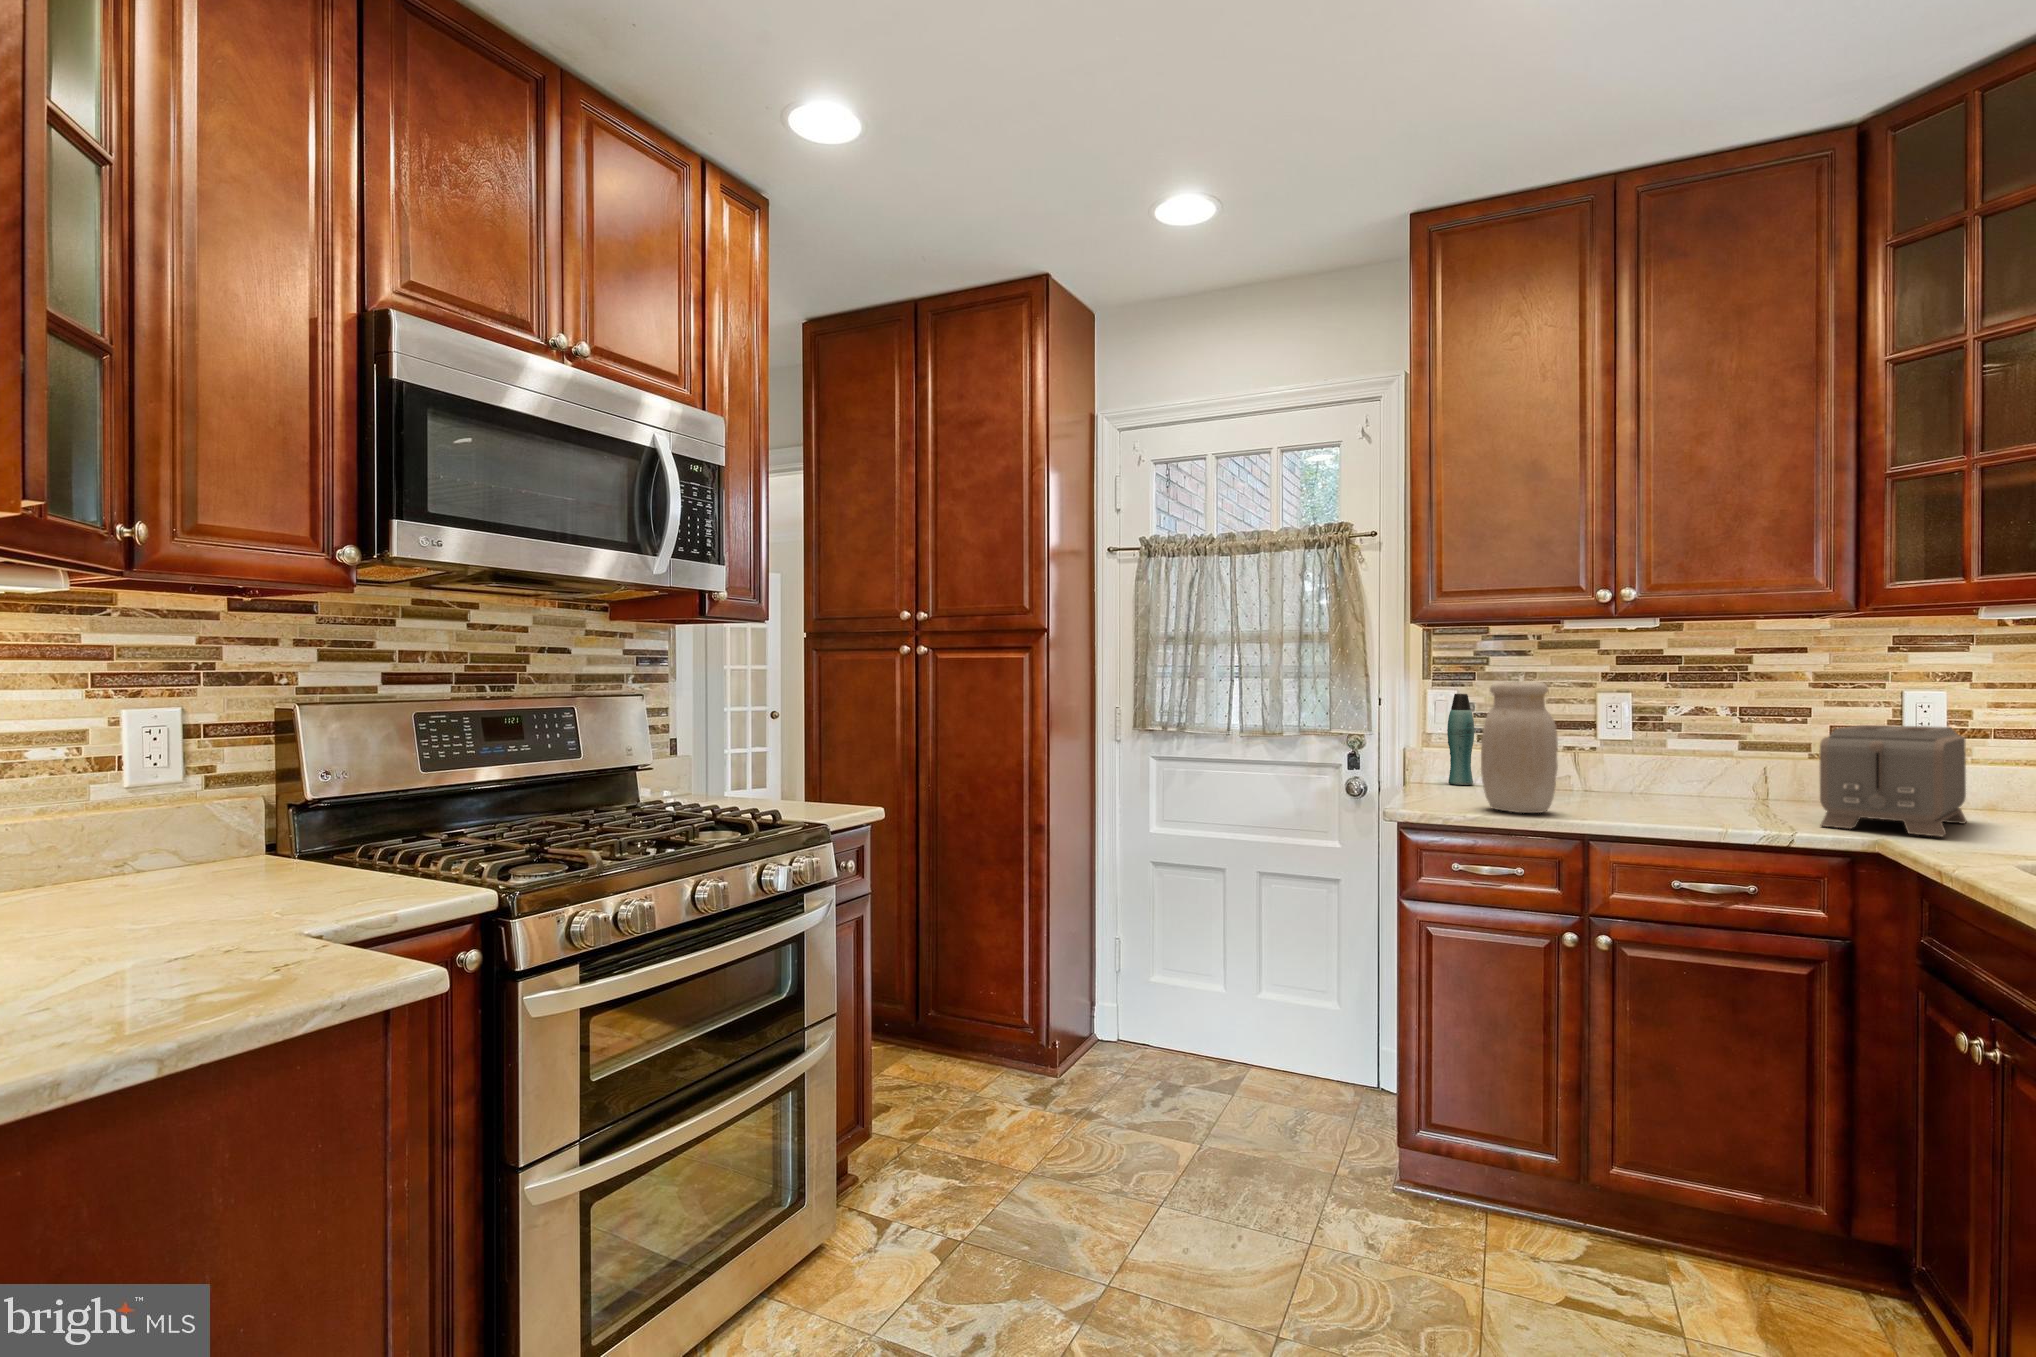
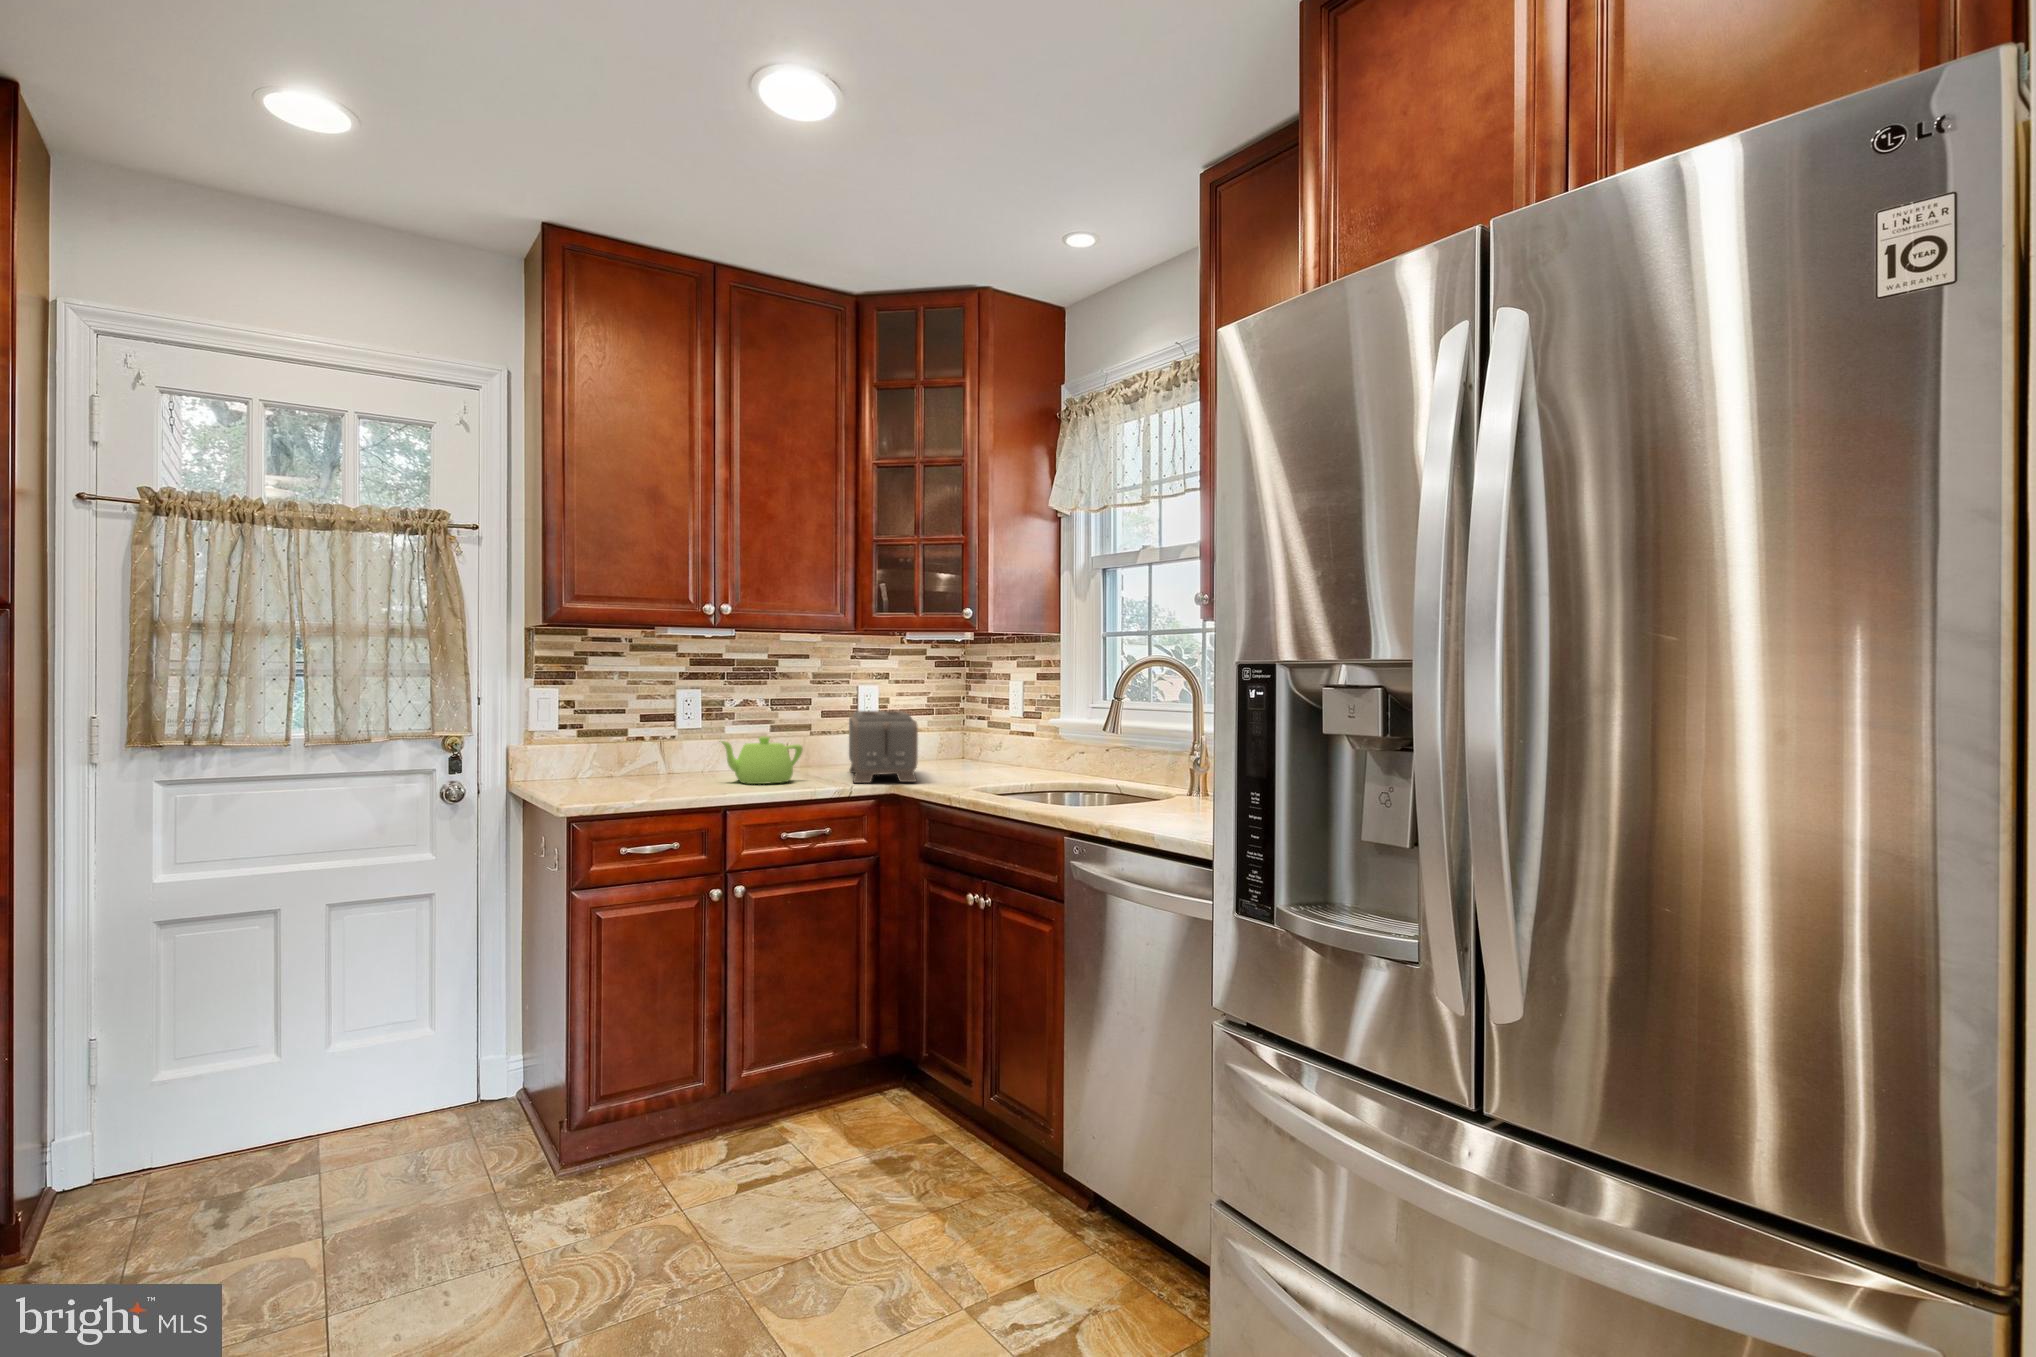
jar: present [1481,681,1558,813] -> none [634,683,698,797]
bottle: present [1447,694,1474,785] -> none [557,693,582,779]
teapot: none [1616,752,1745,814] -> present [719,736,803,784]

